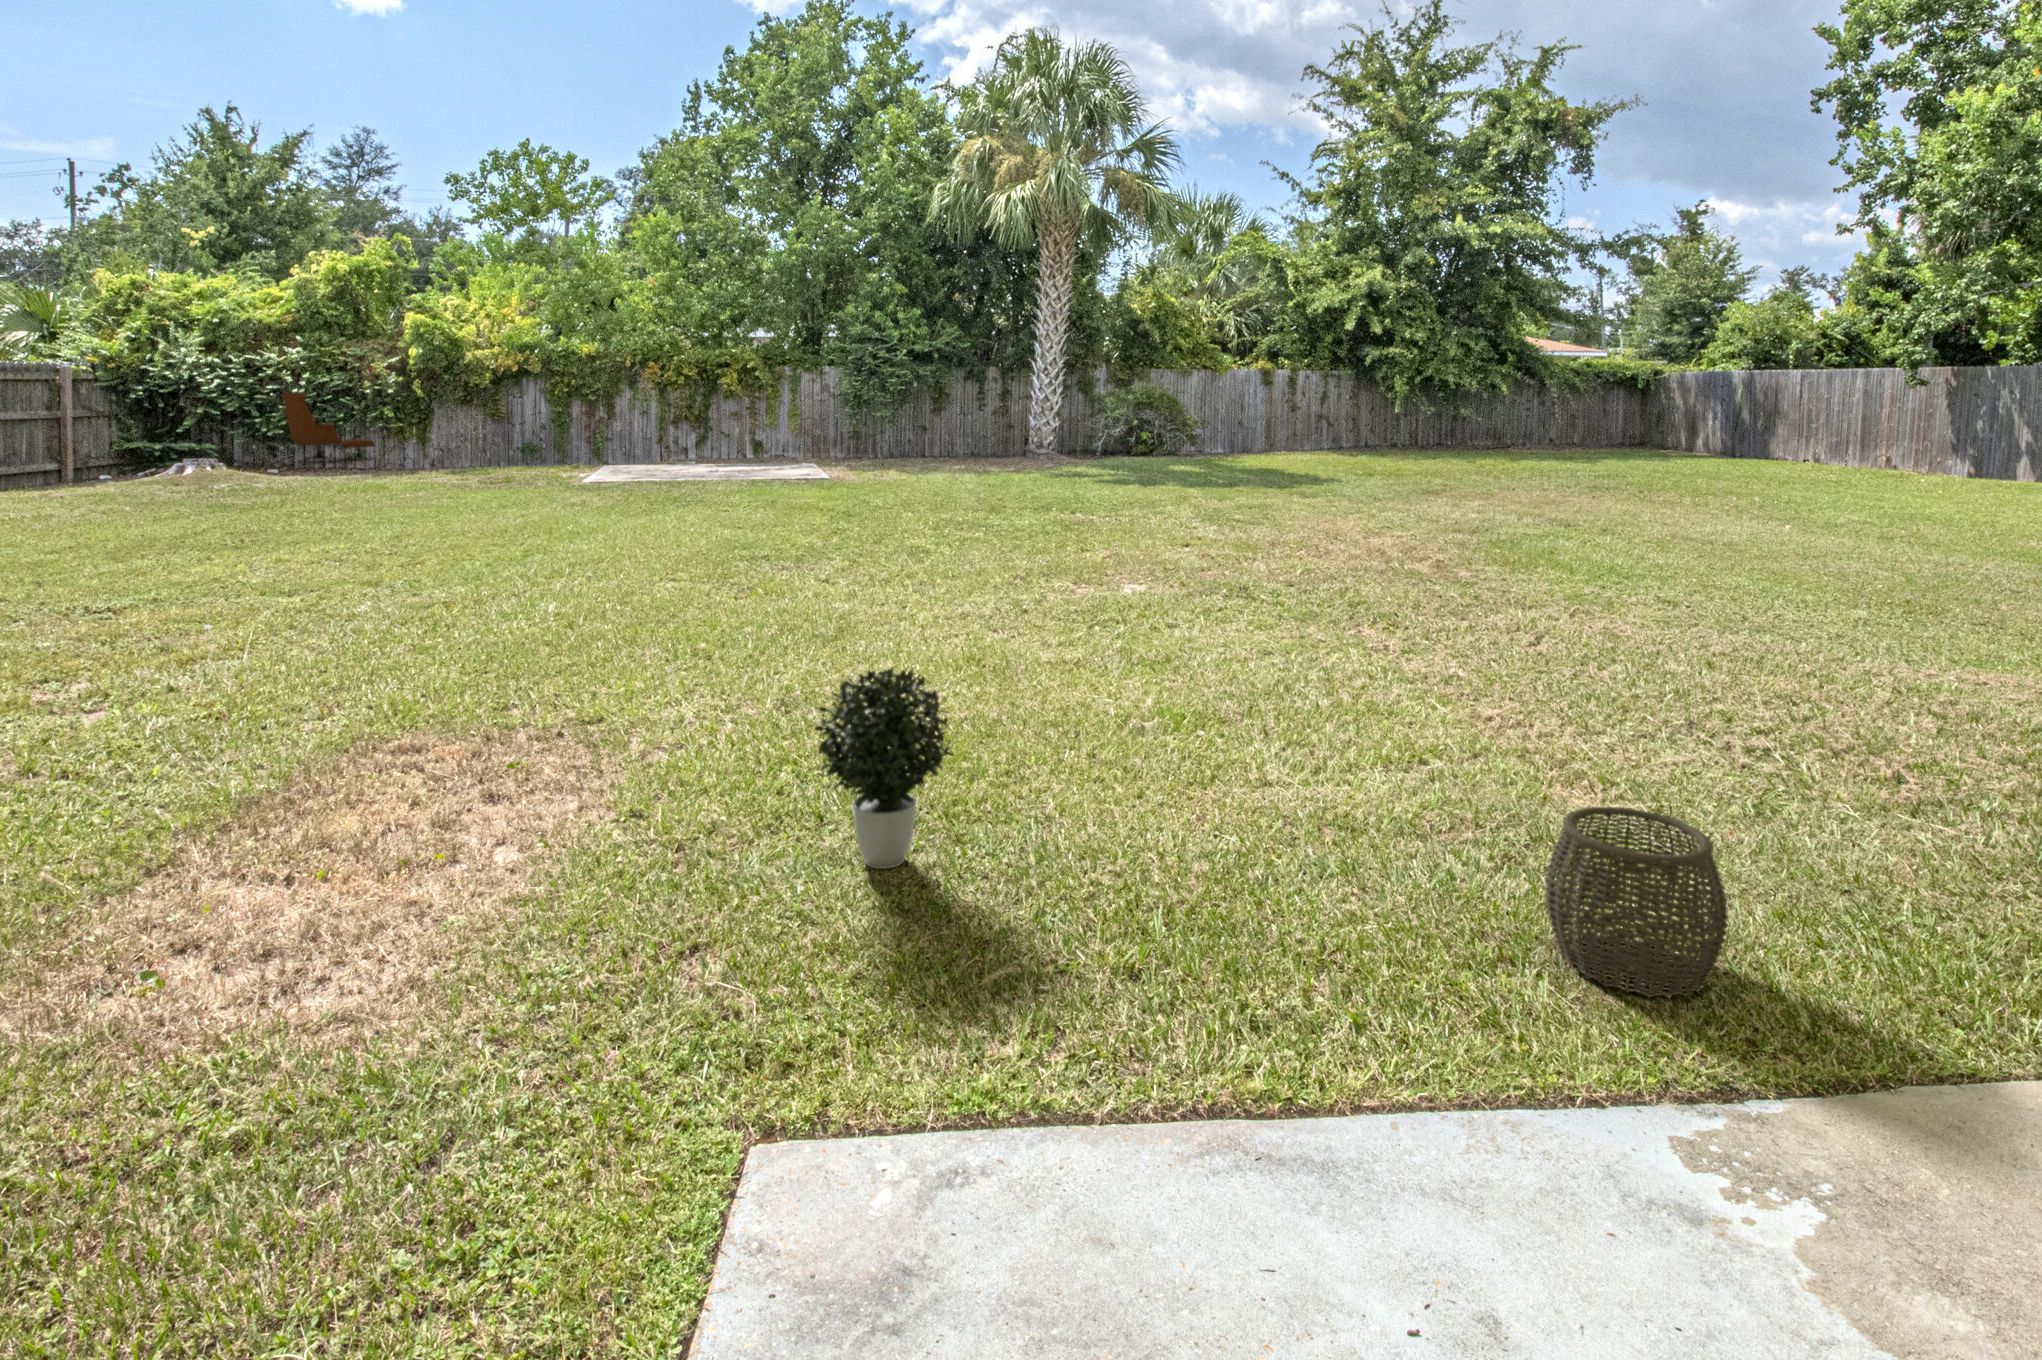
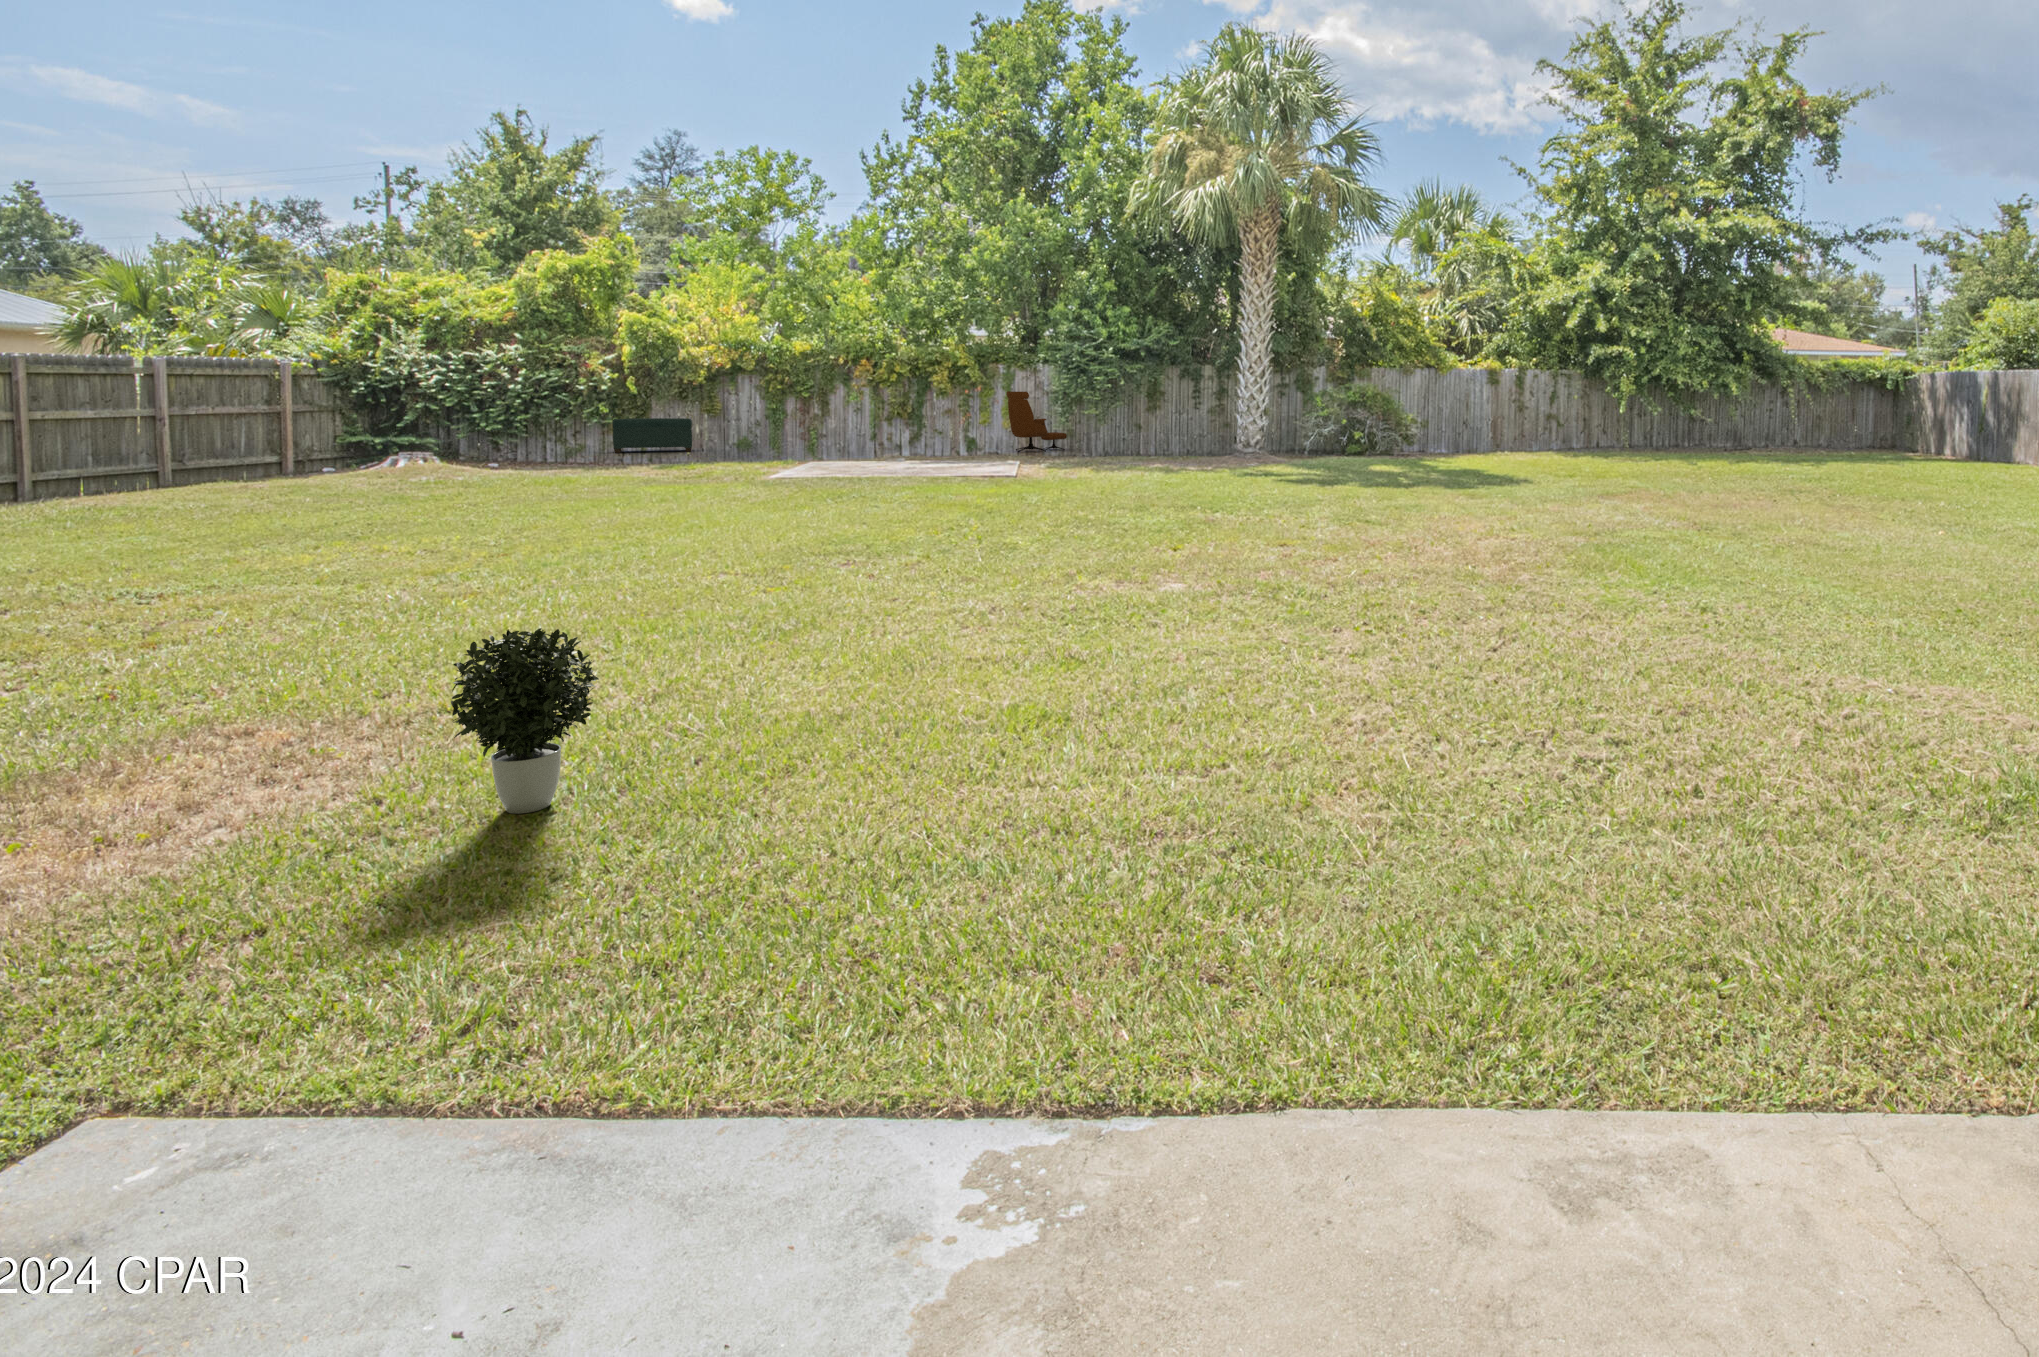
lounge chair: present [282,392,375,459] -> present [1006,391,1067,452]
bench: none [397,424,480,460] -> present [612,418,692,453]
woven basket: present [1544,807,1728,999] -> none [997,765,1156,942]

